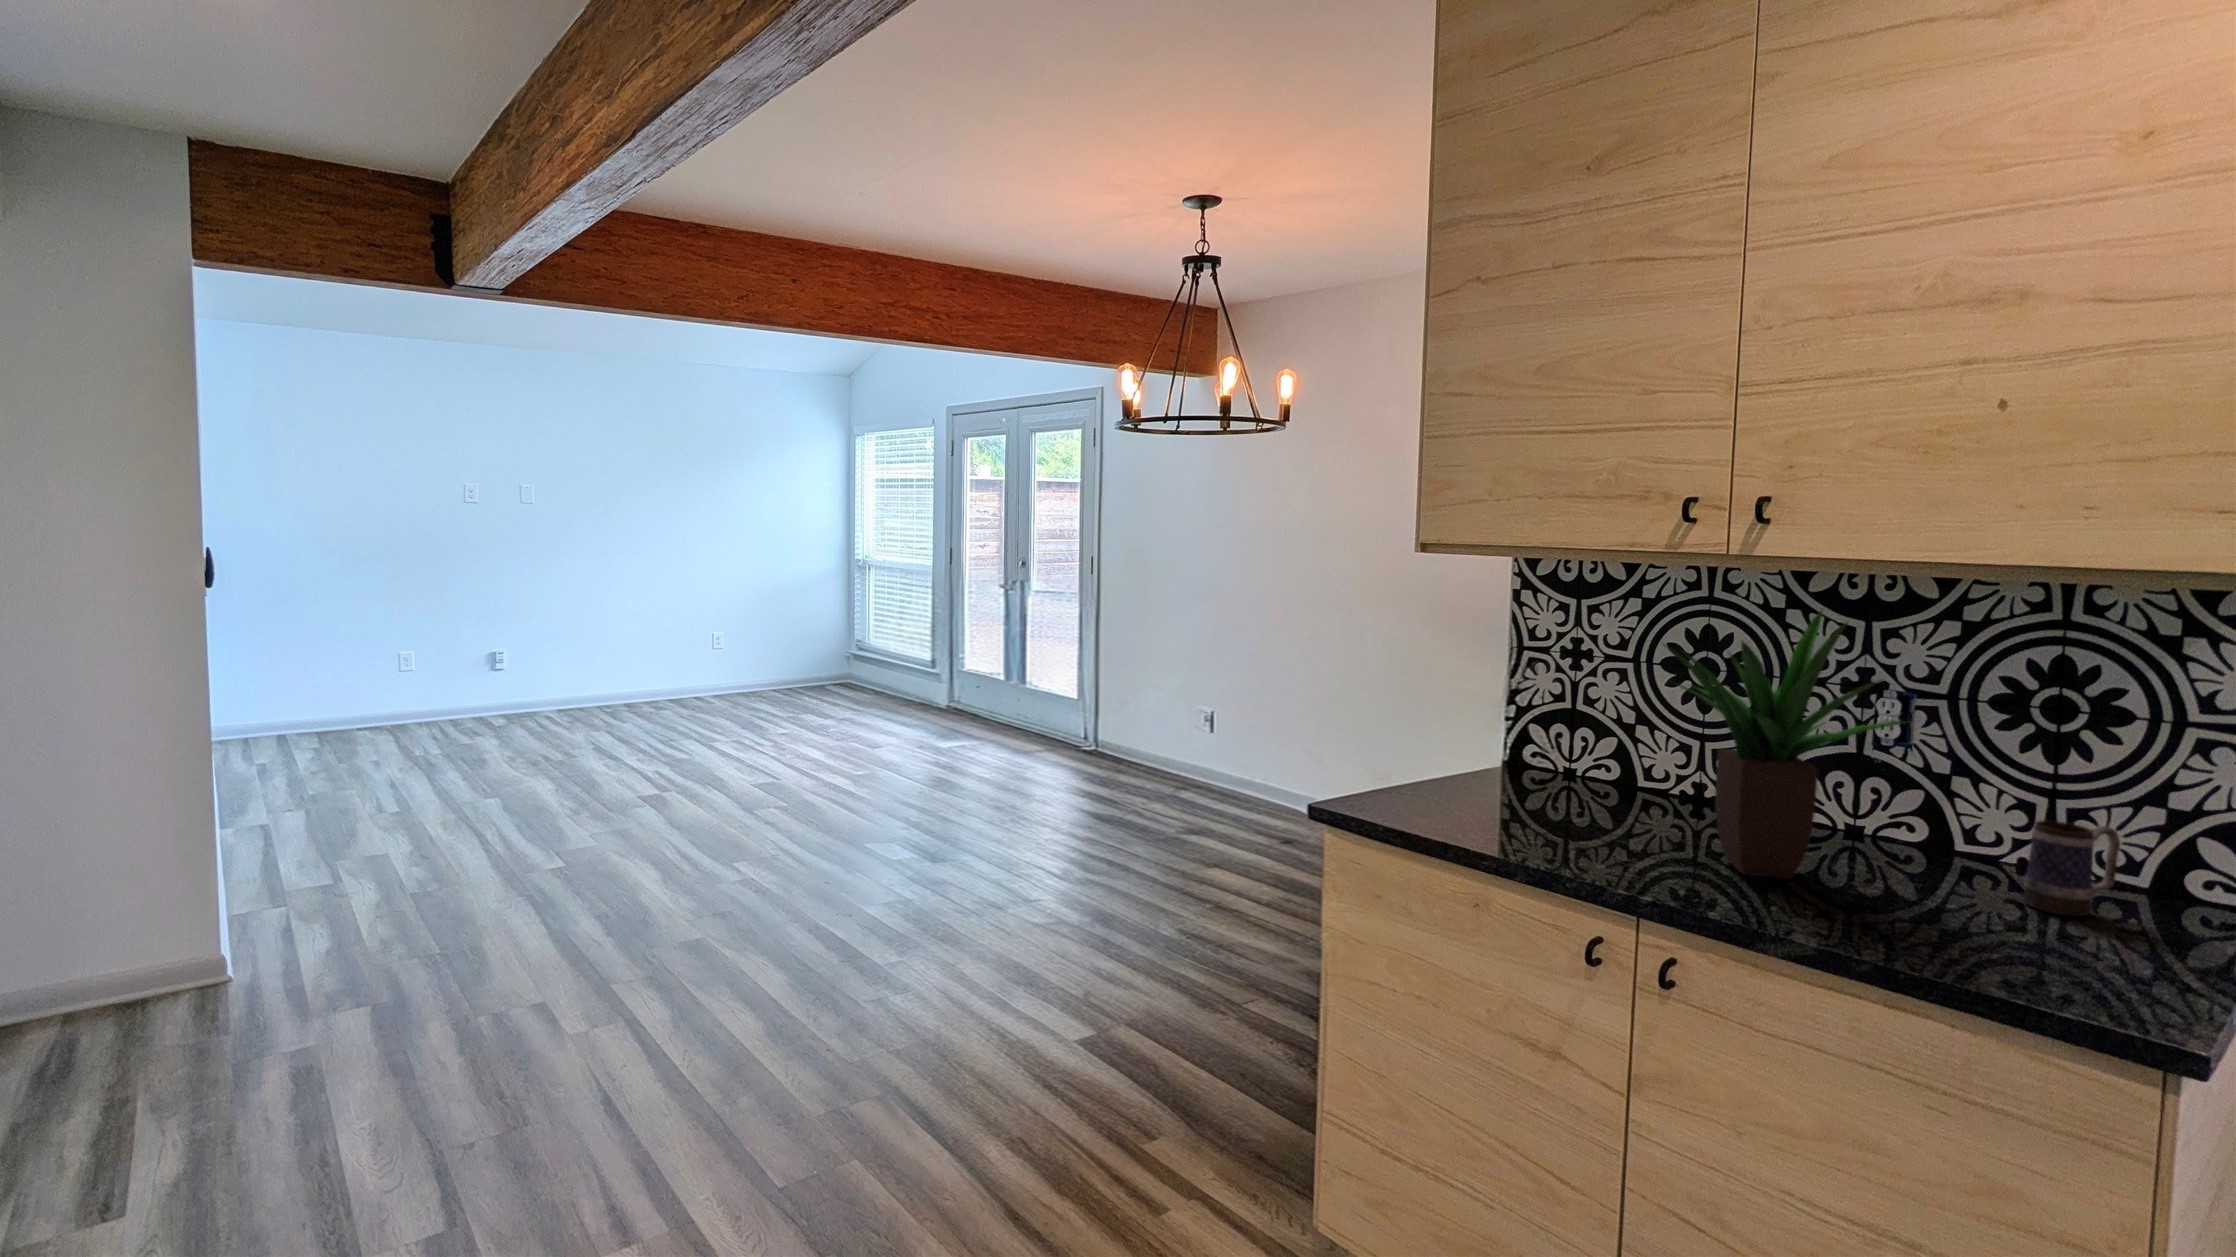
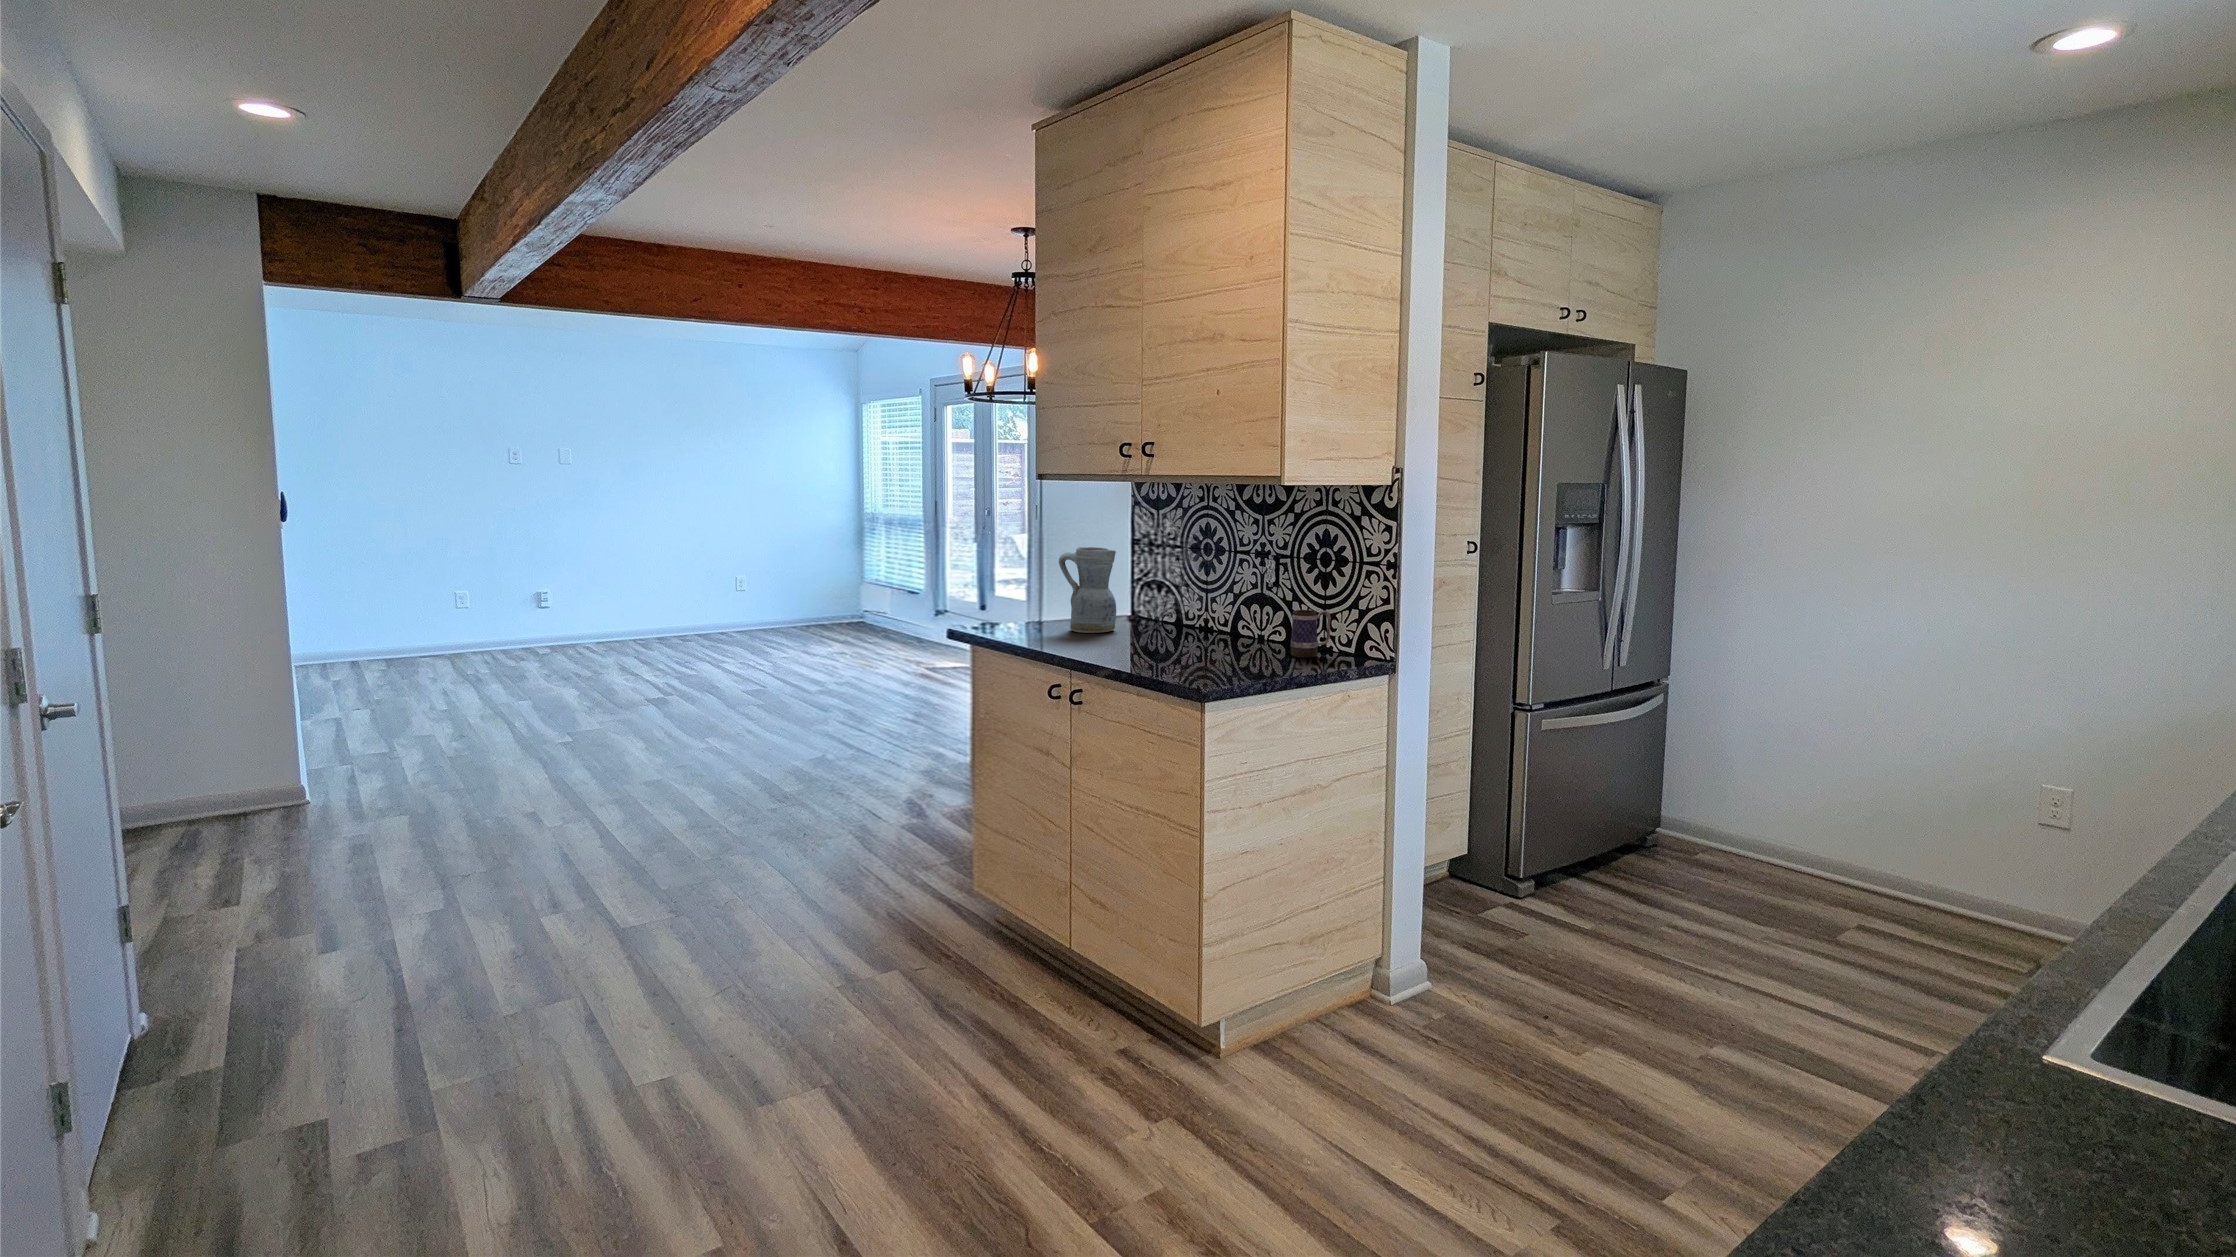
potted plant: present [1666,611,1907,879] -> none [1130,499,1248,649]
ceramic pitcher: none [1461,673,1562,820] -> present [1059,547,1116,633]

